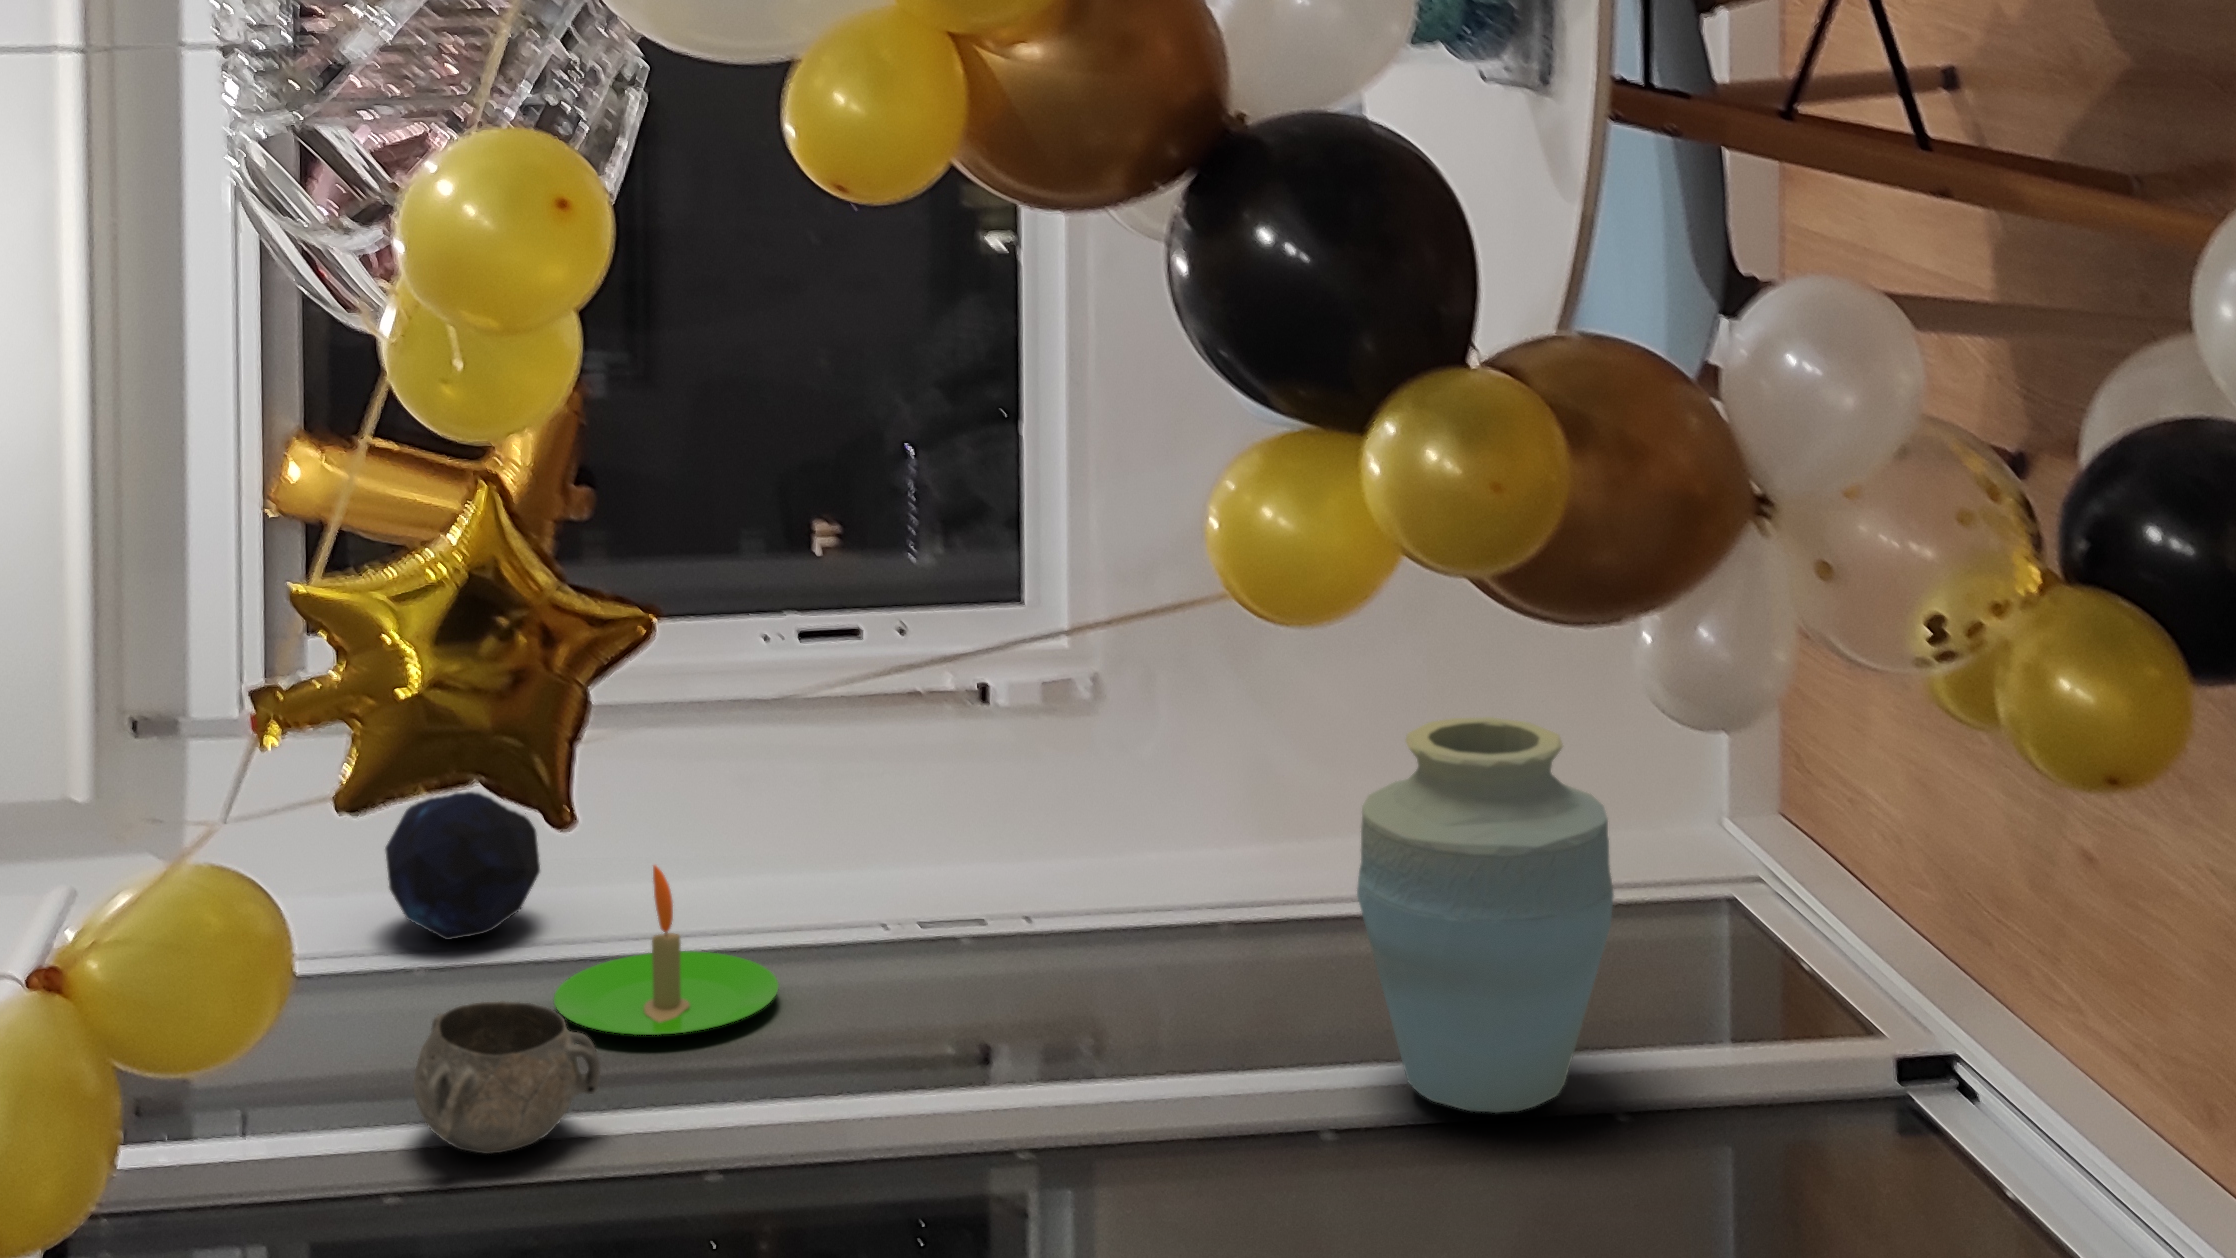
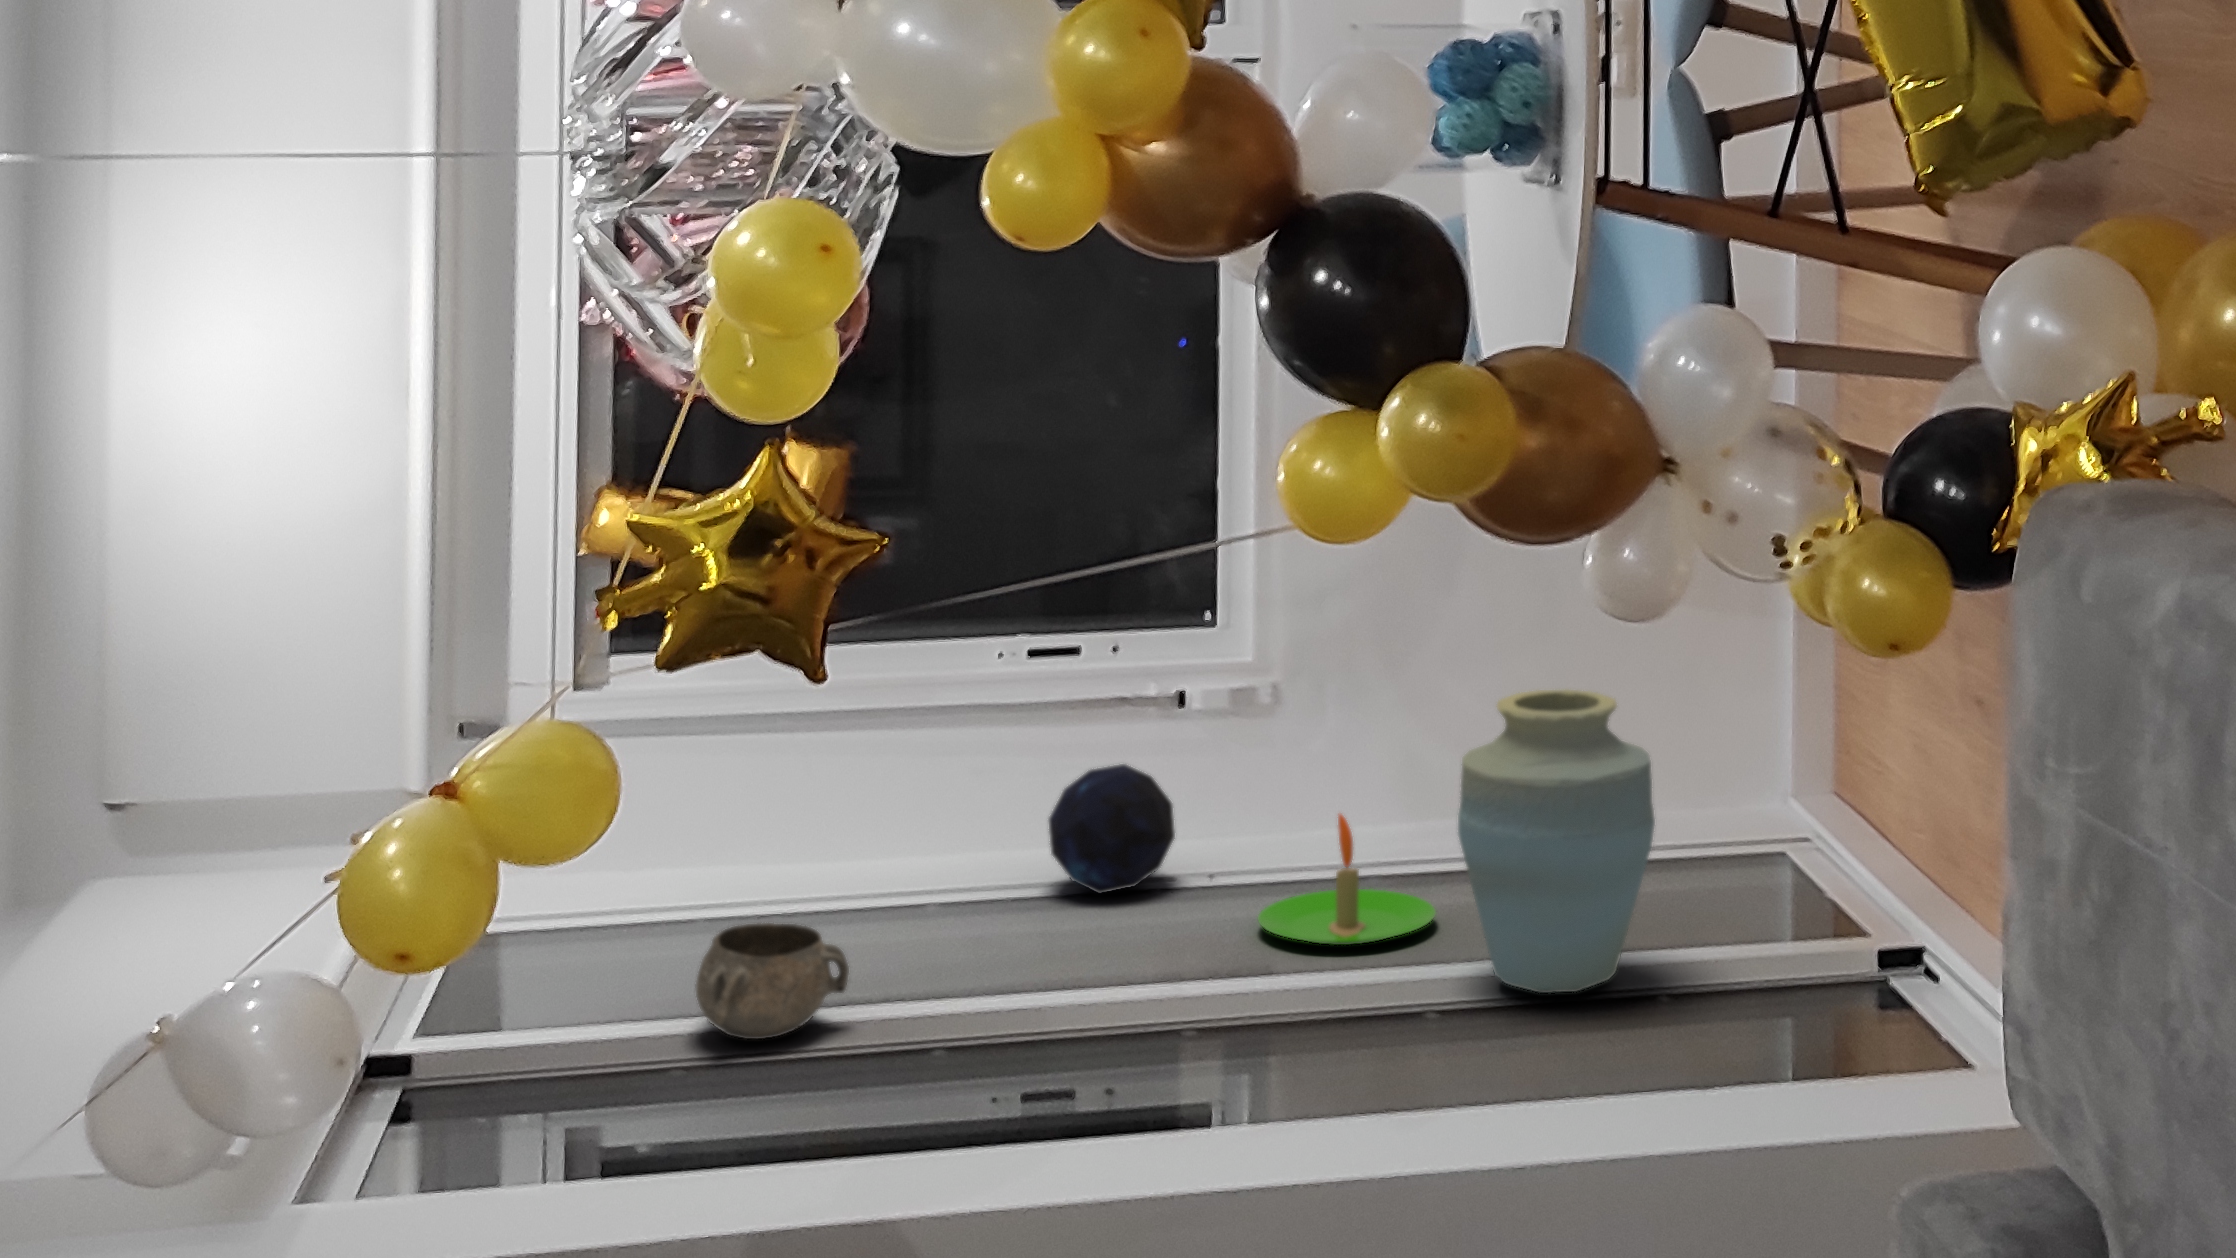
decorative orb: present [385,792,540,940] -> present [1049,764,1175,894]
candle: present [554,865,778,1035] -> present [1258,814,1435,945]

